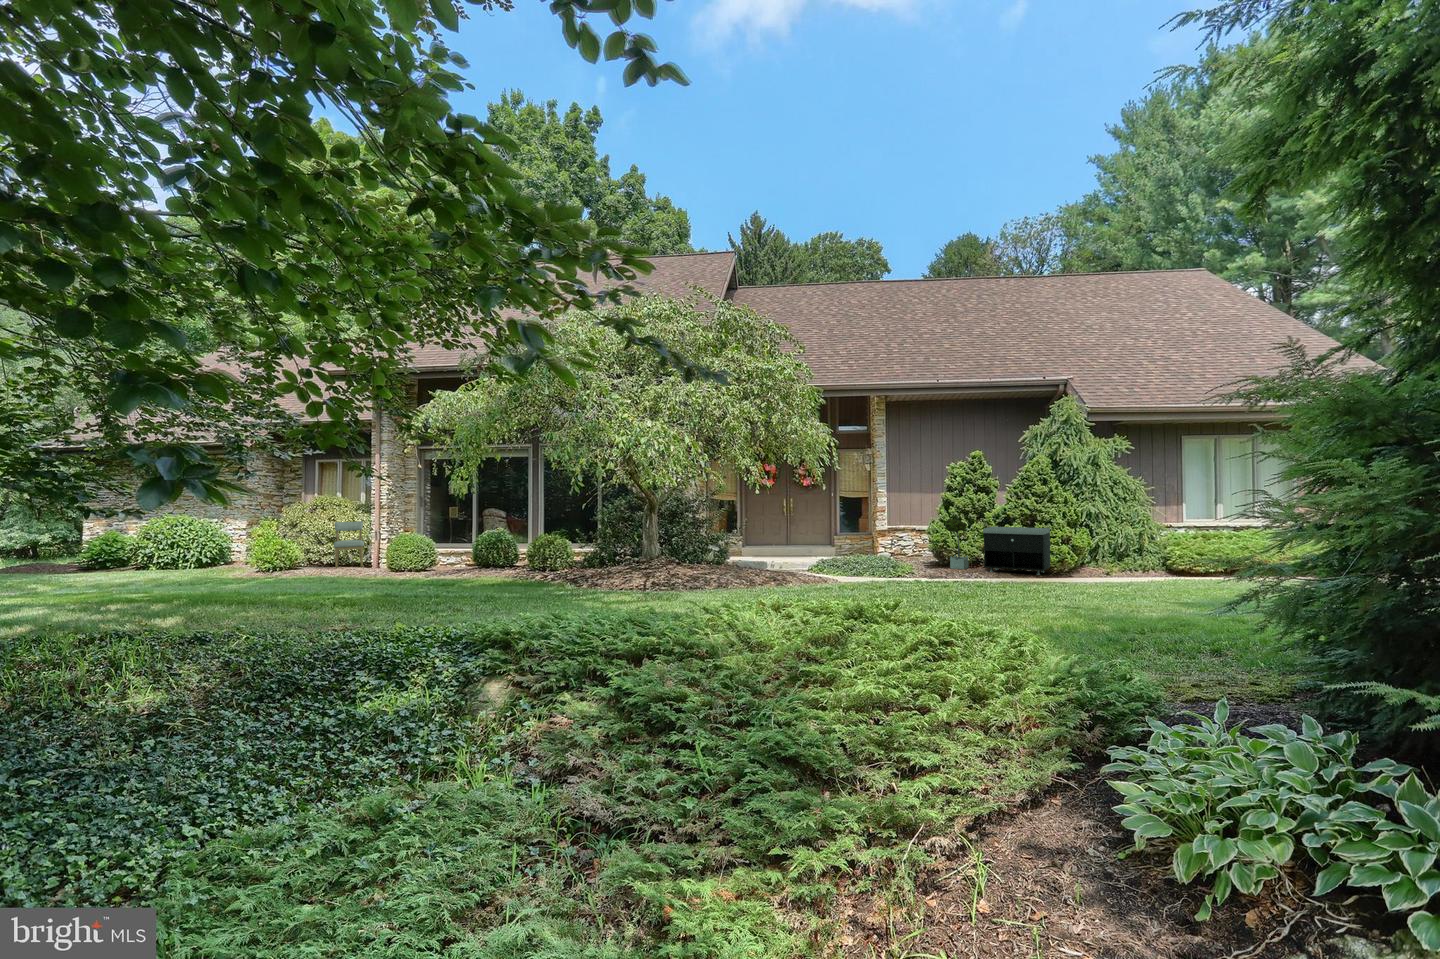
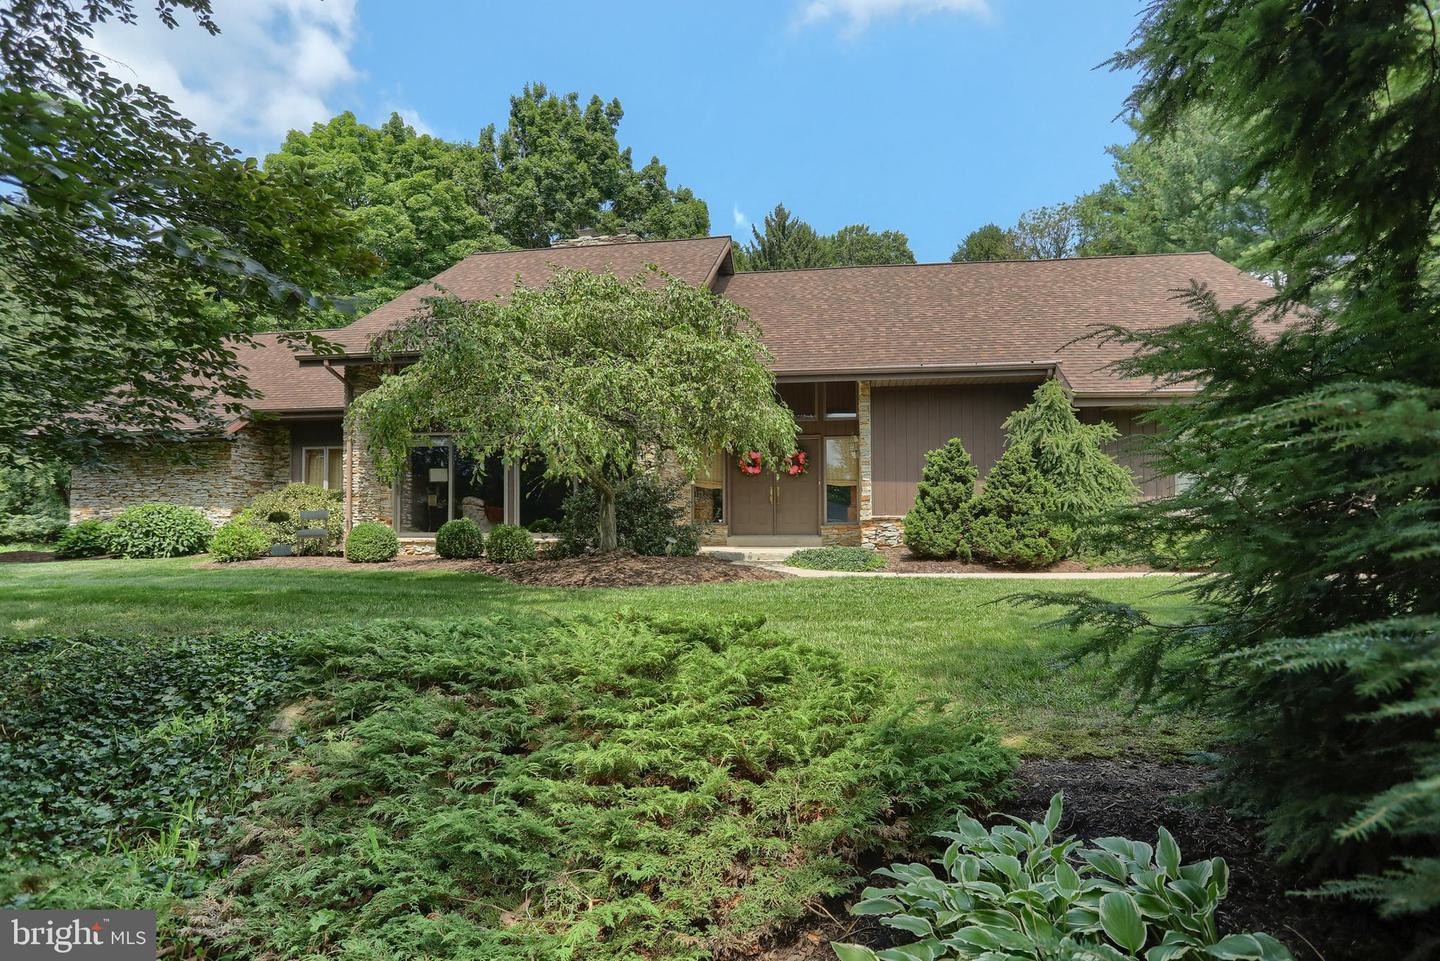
potted tree: present [945,518,969,569] -> present [268,511,291,556]
storage bench: present [983,527,1050,575] -> none [952,519,1026,570]

